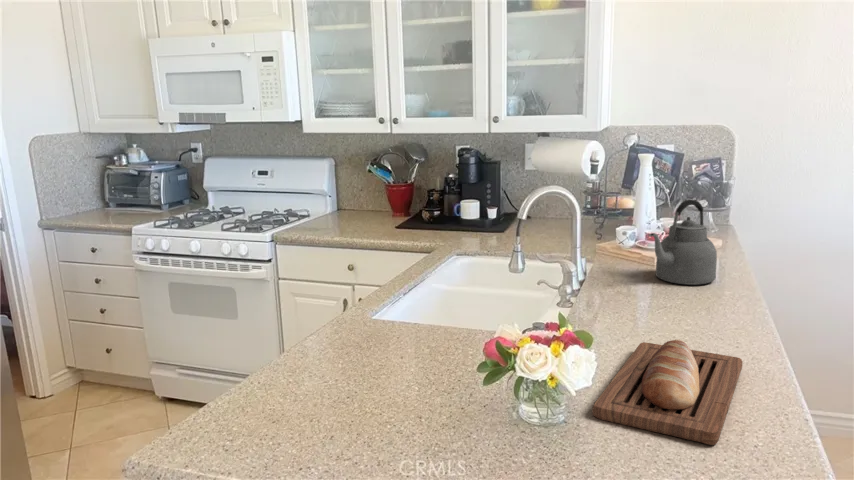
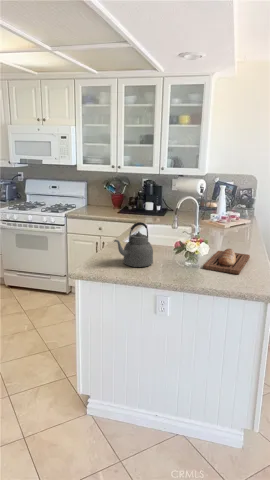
kettle: present [649,199,717,285] -> present [114,222,153,267]

